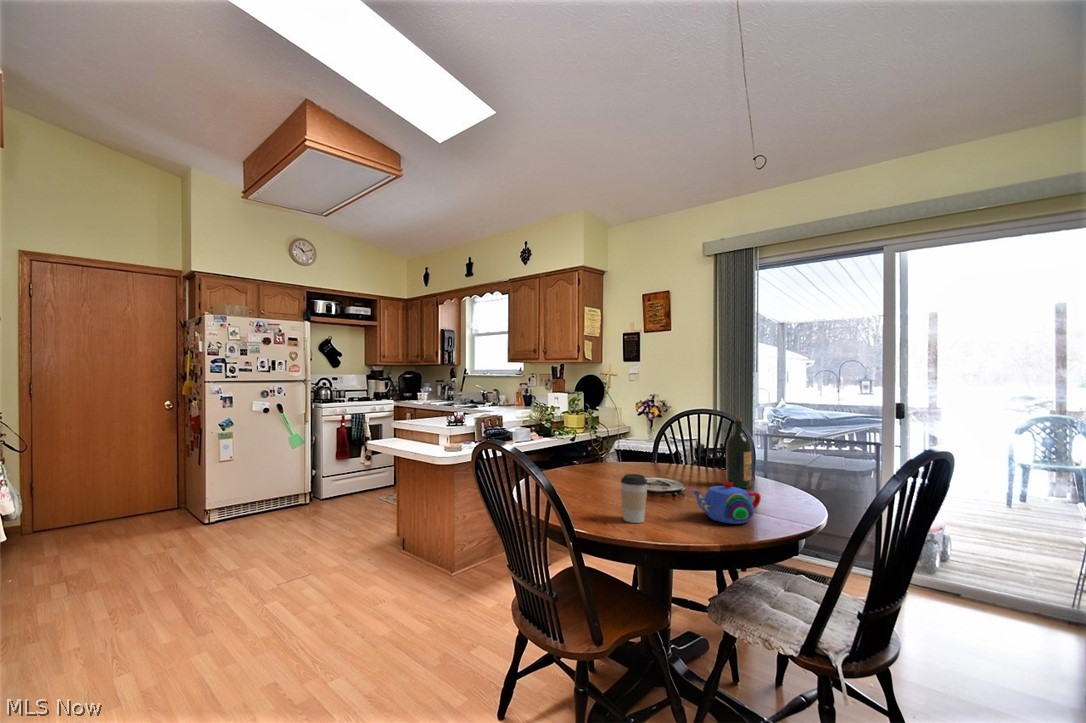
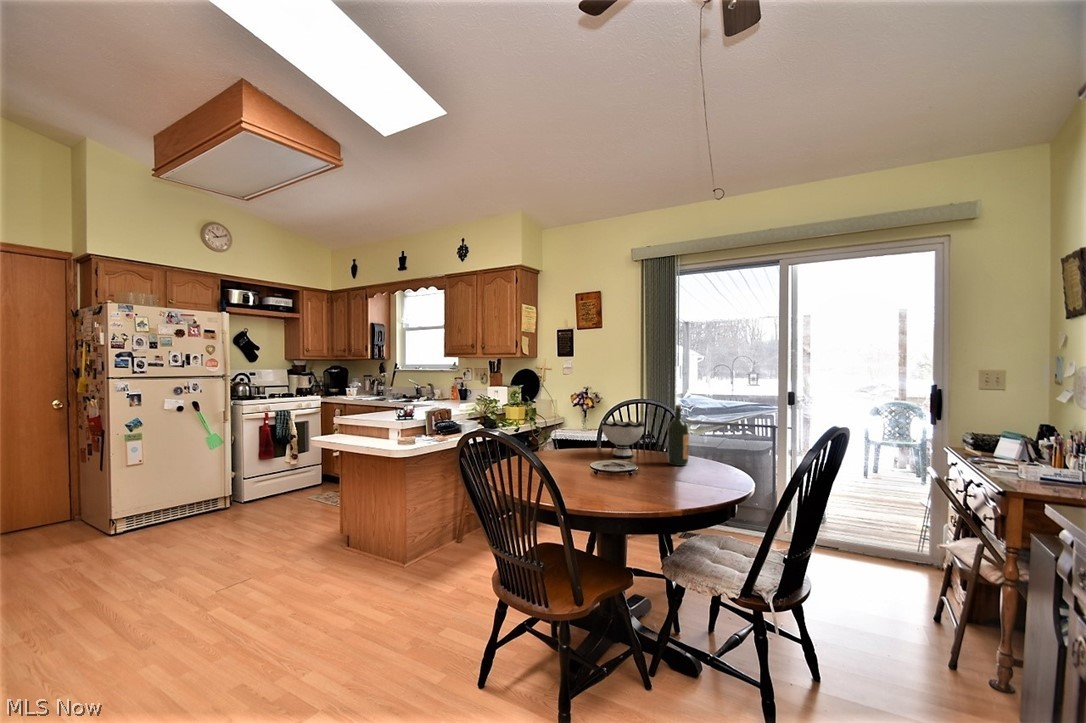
bowl: none [653,432,702,476] -> present [602,420,644,458]
coffee cup: present [621,474,647,523] -> none [594,457,618,500]
teapot: present [691,482,761,524] -> none [653,460,707,495]

